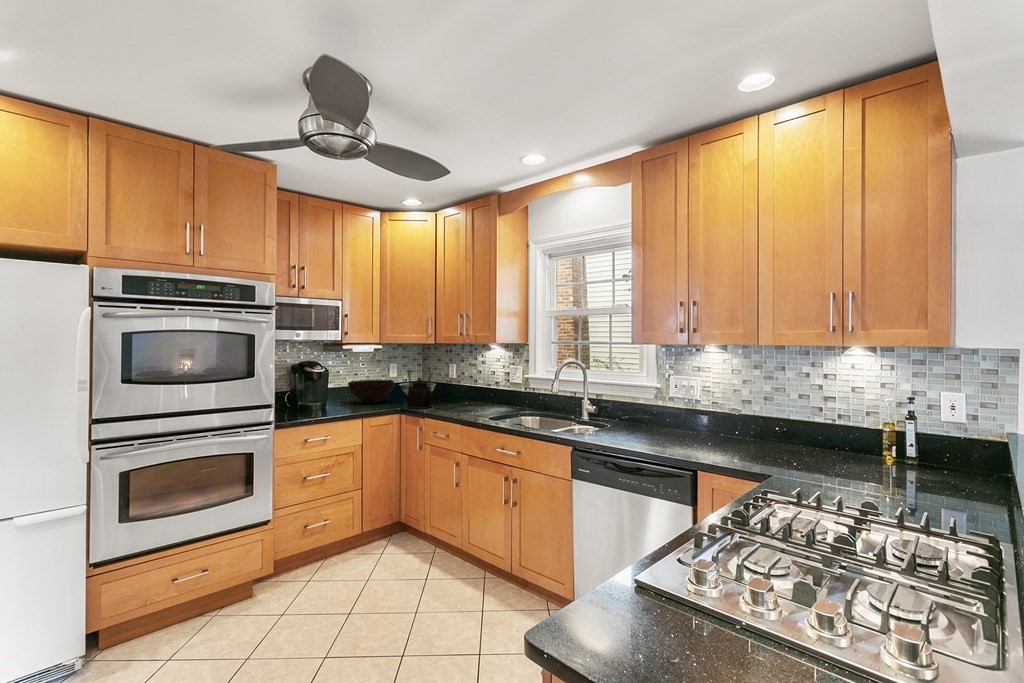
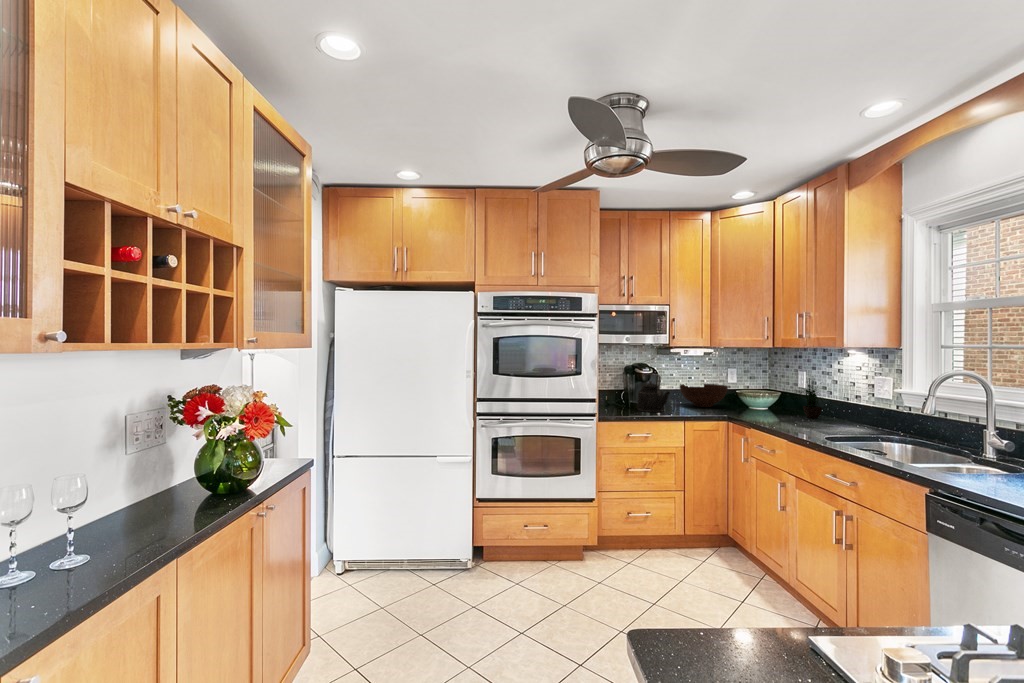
potted plant: none [453,358,477,404] -> present [800,378,823,418]
kettle: present [407,372,442,409] -> present [637,375,670,412]

